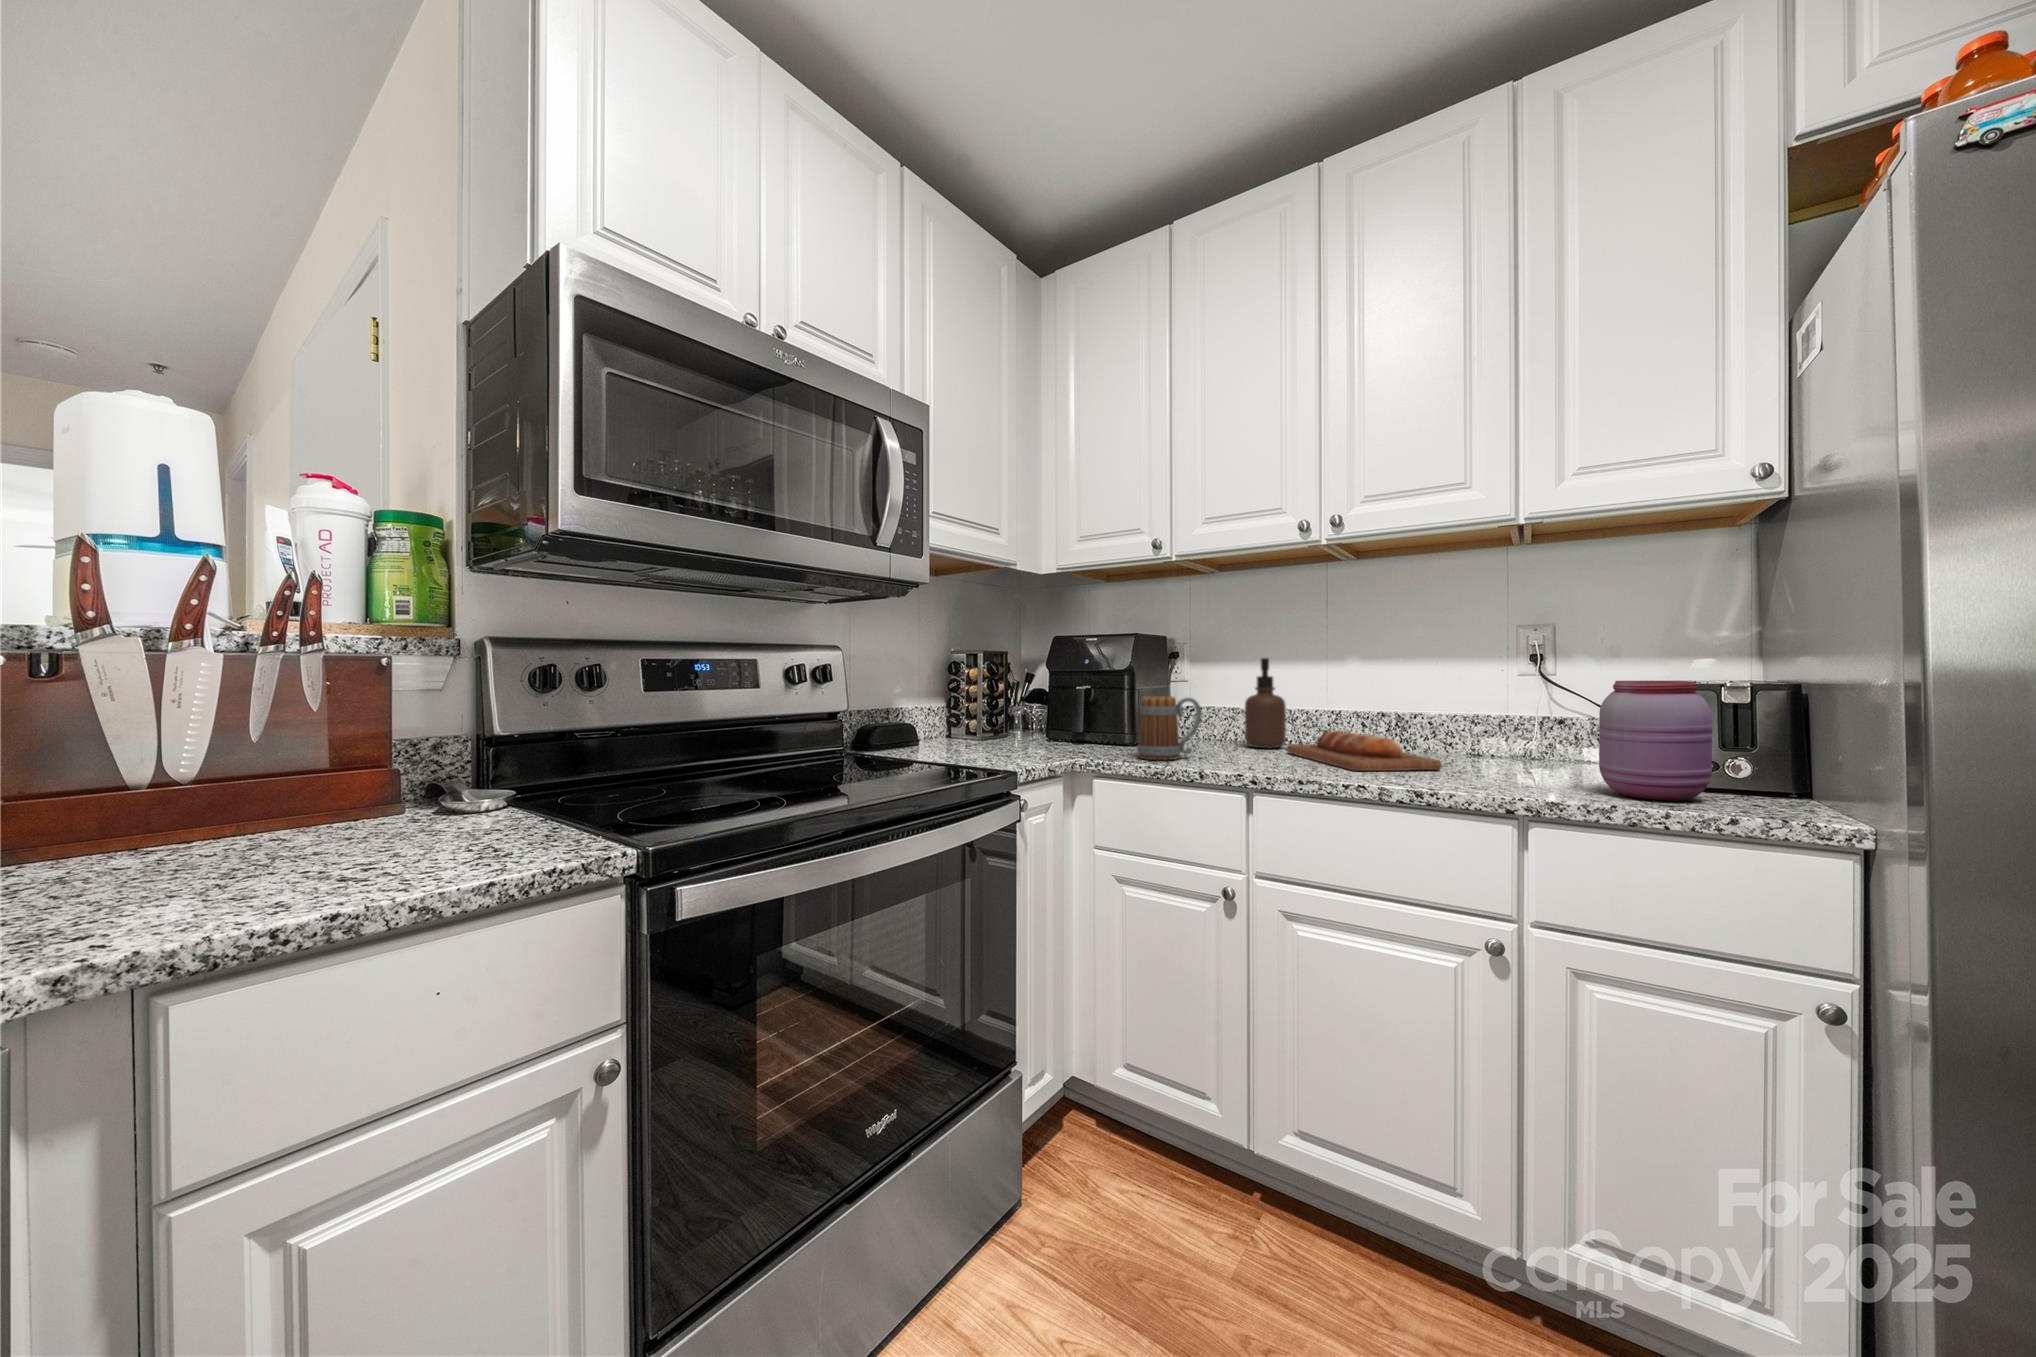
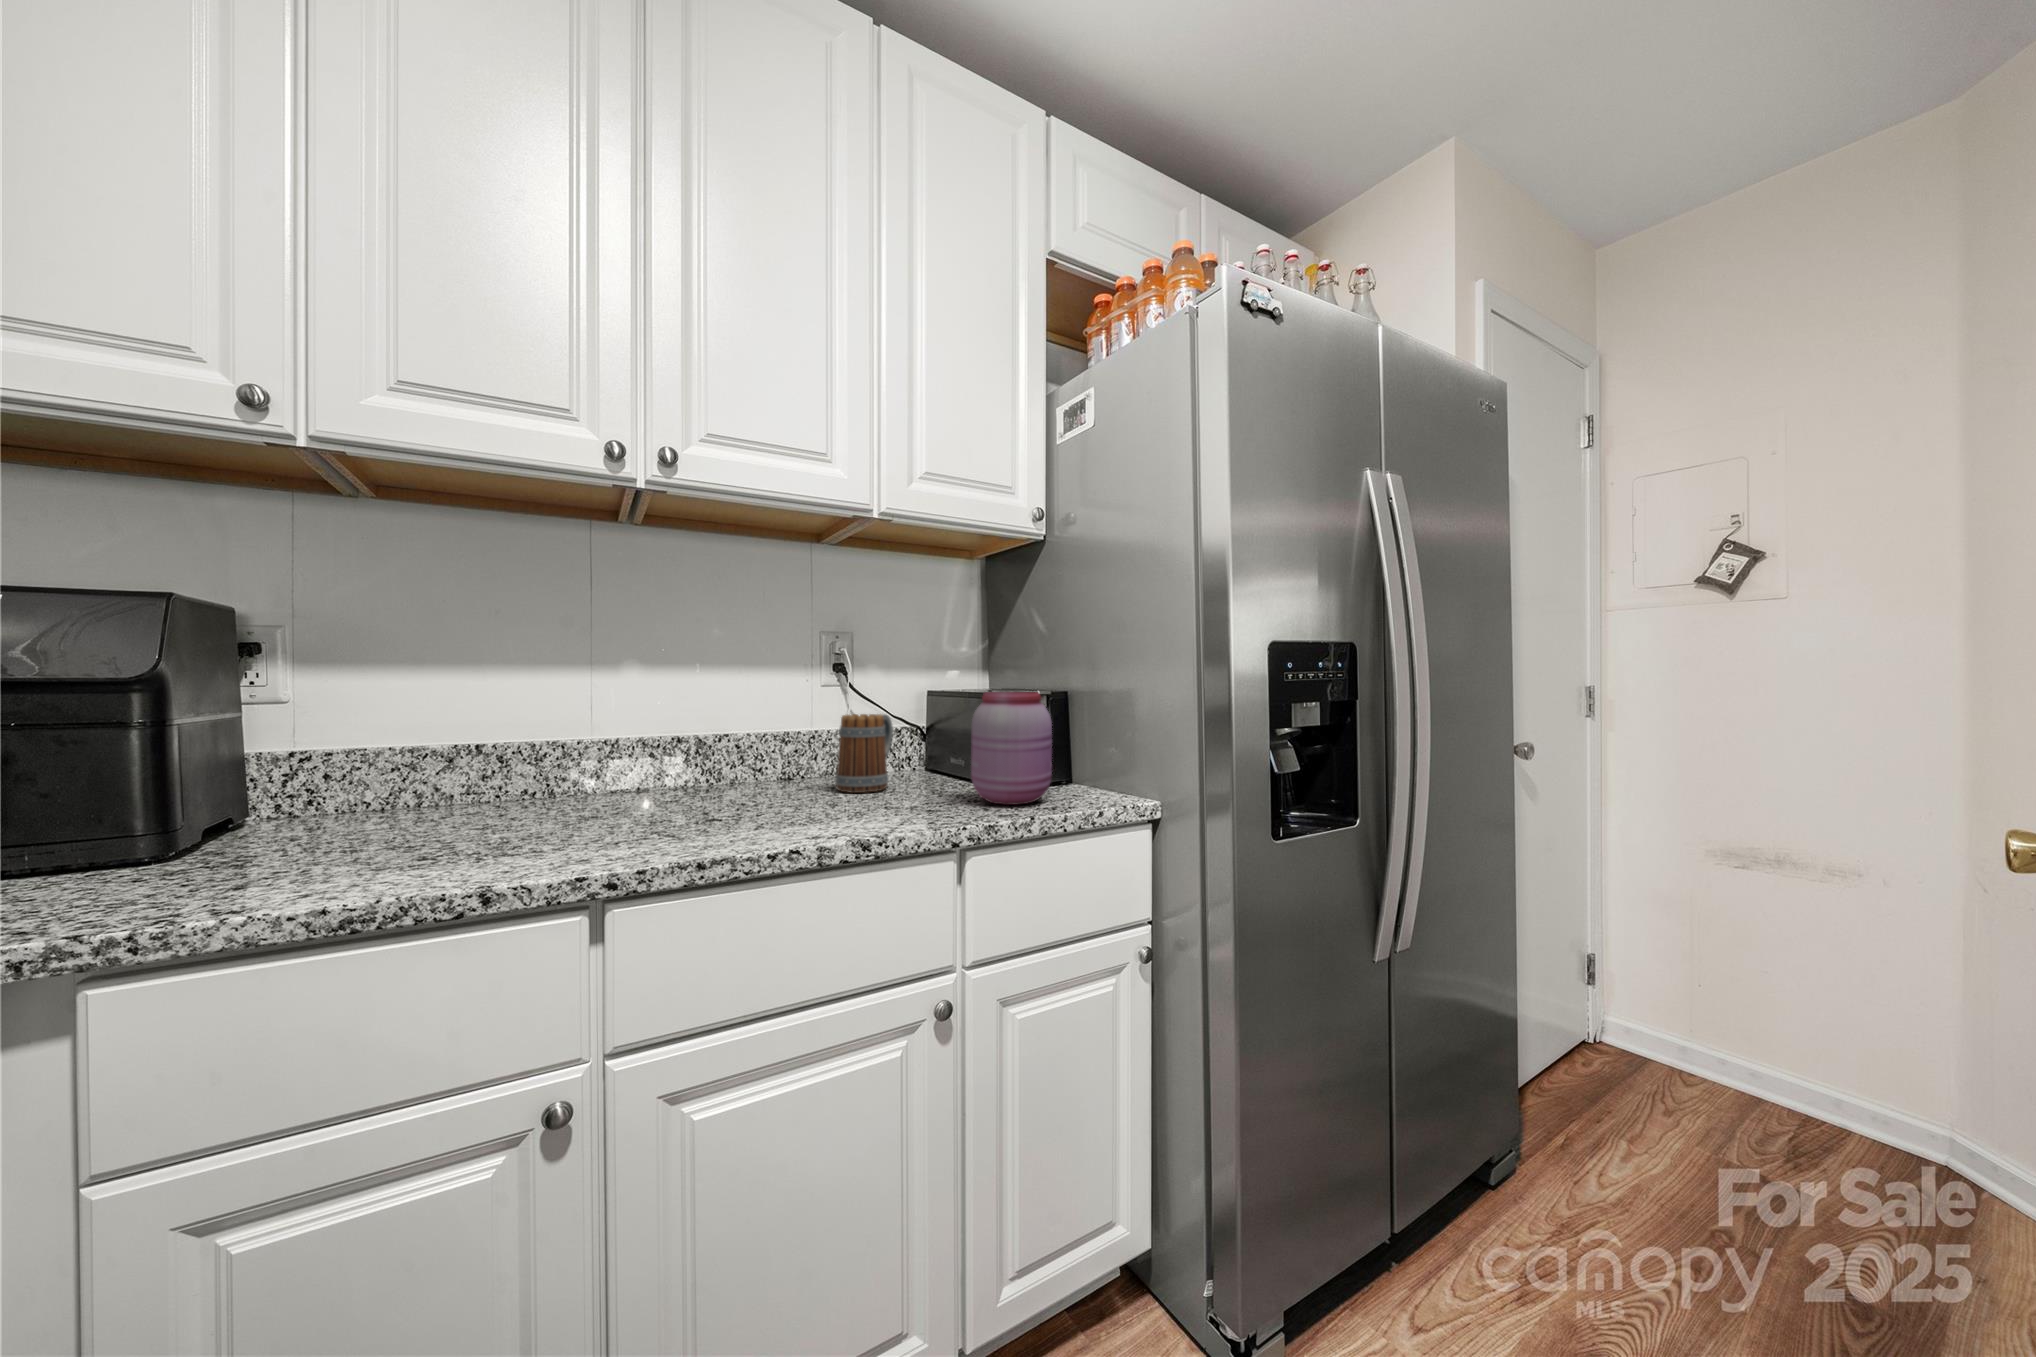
soap dispenser: present [1245,658,1286,748] -> none [453,662,533,812]
mug: present [1137,696,1202,760] -> present [835,714,893,793]
bread loaf: present [1287,731,1442,771] -> none [556,770,805,827]

